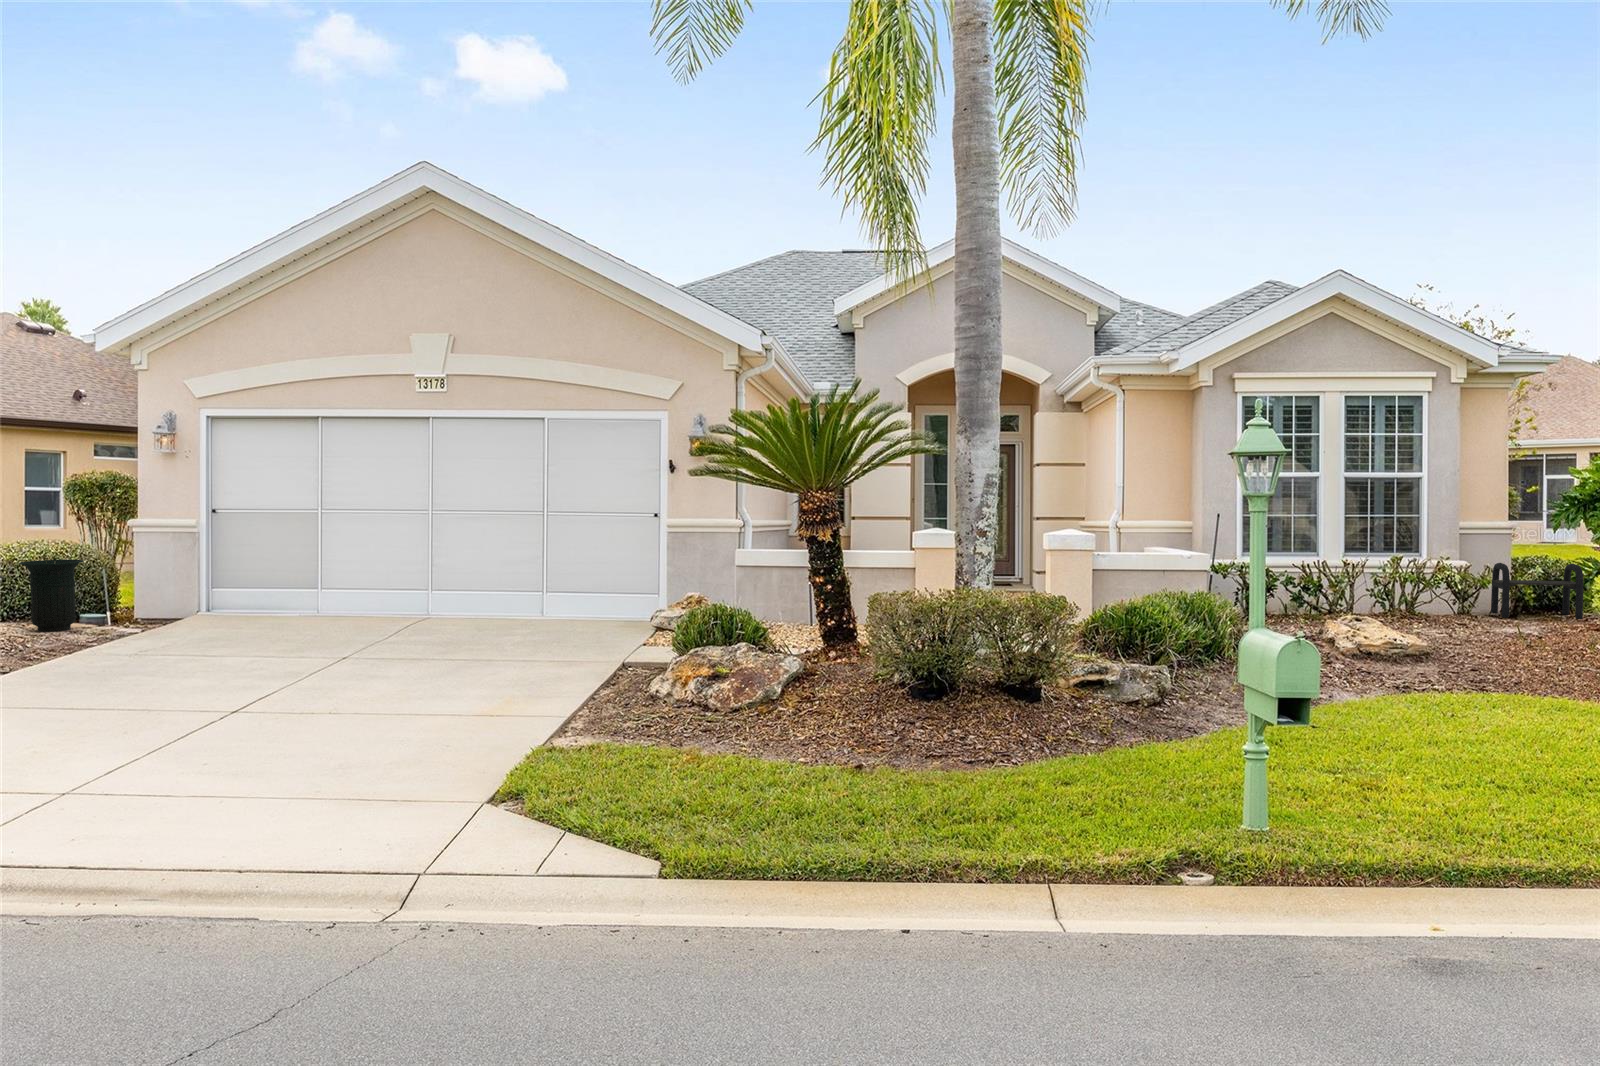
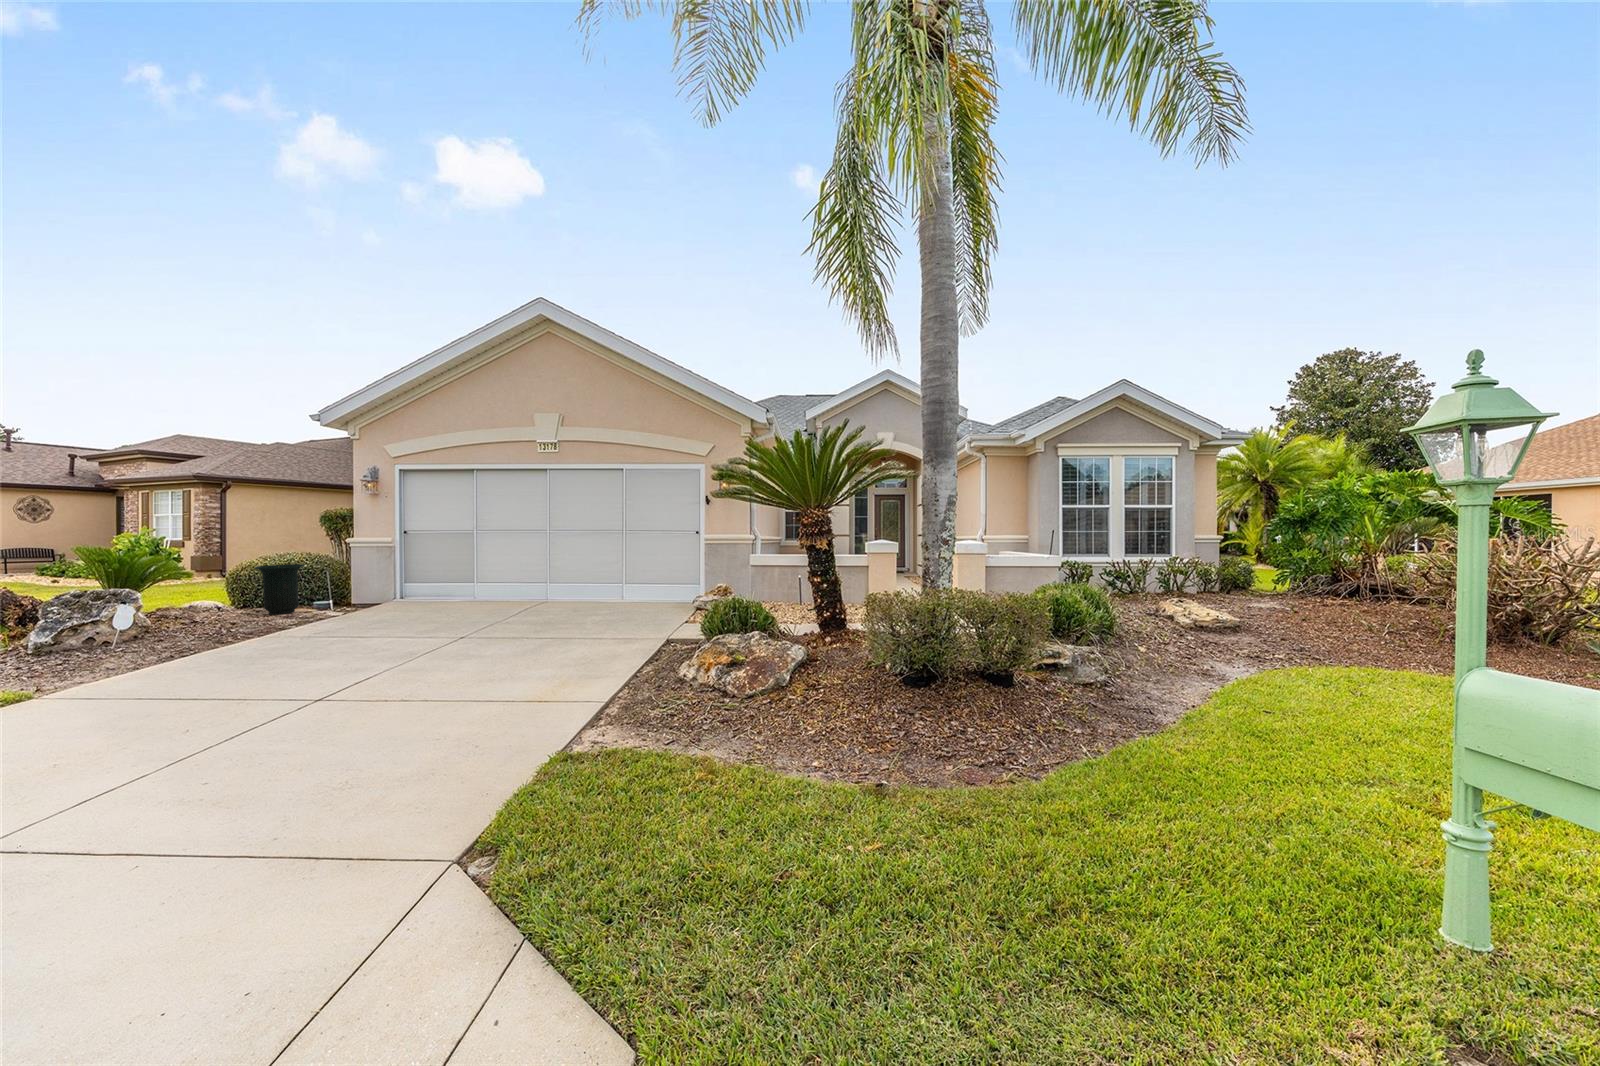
bench: present [1491,563,1583,619] -> none [1230,561,1296,598]

